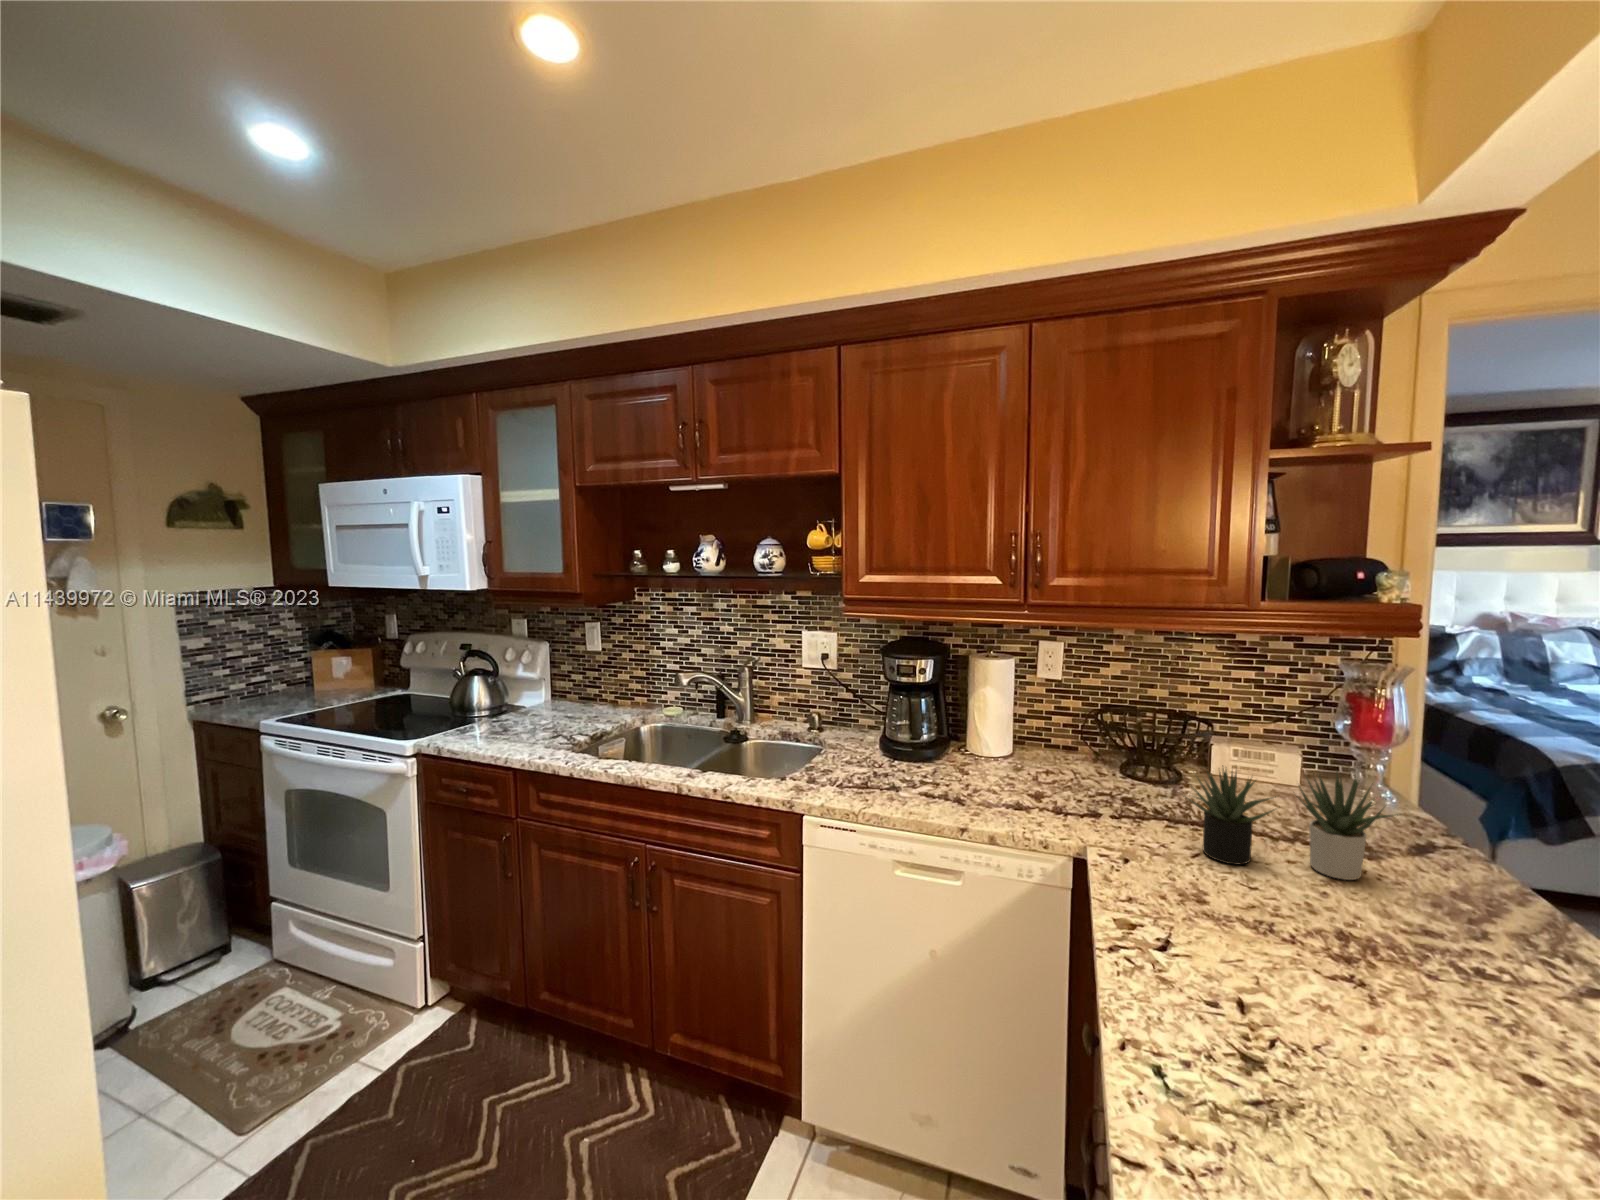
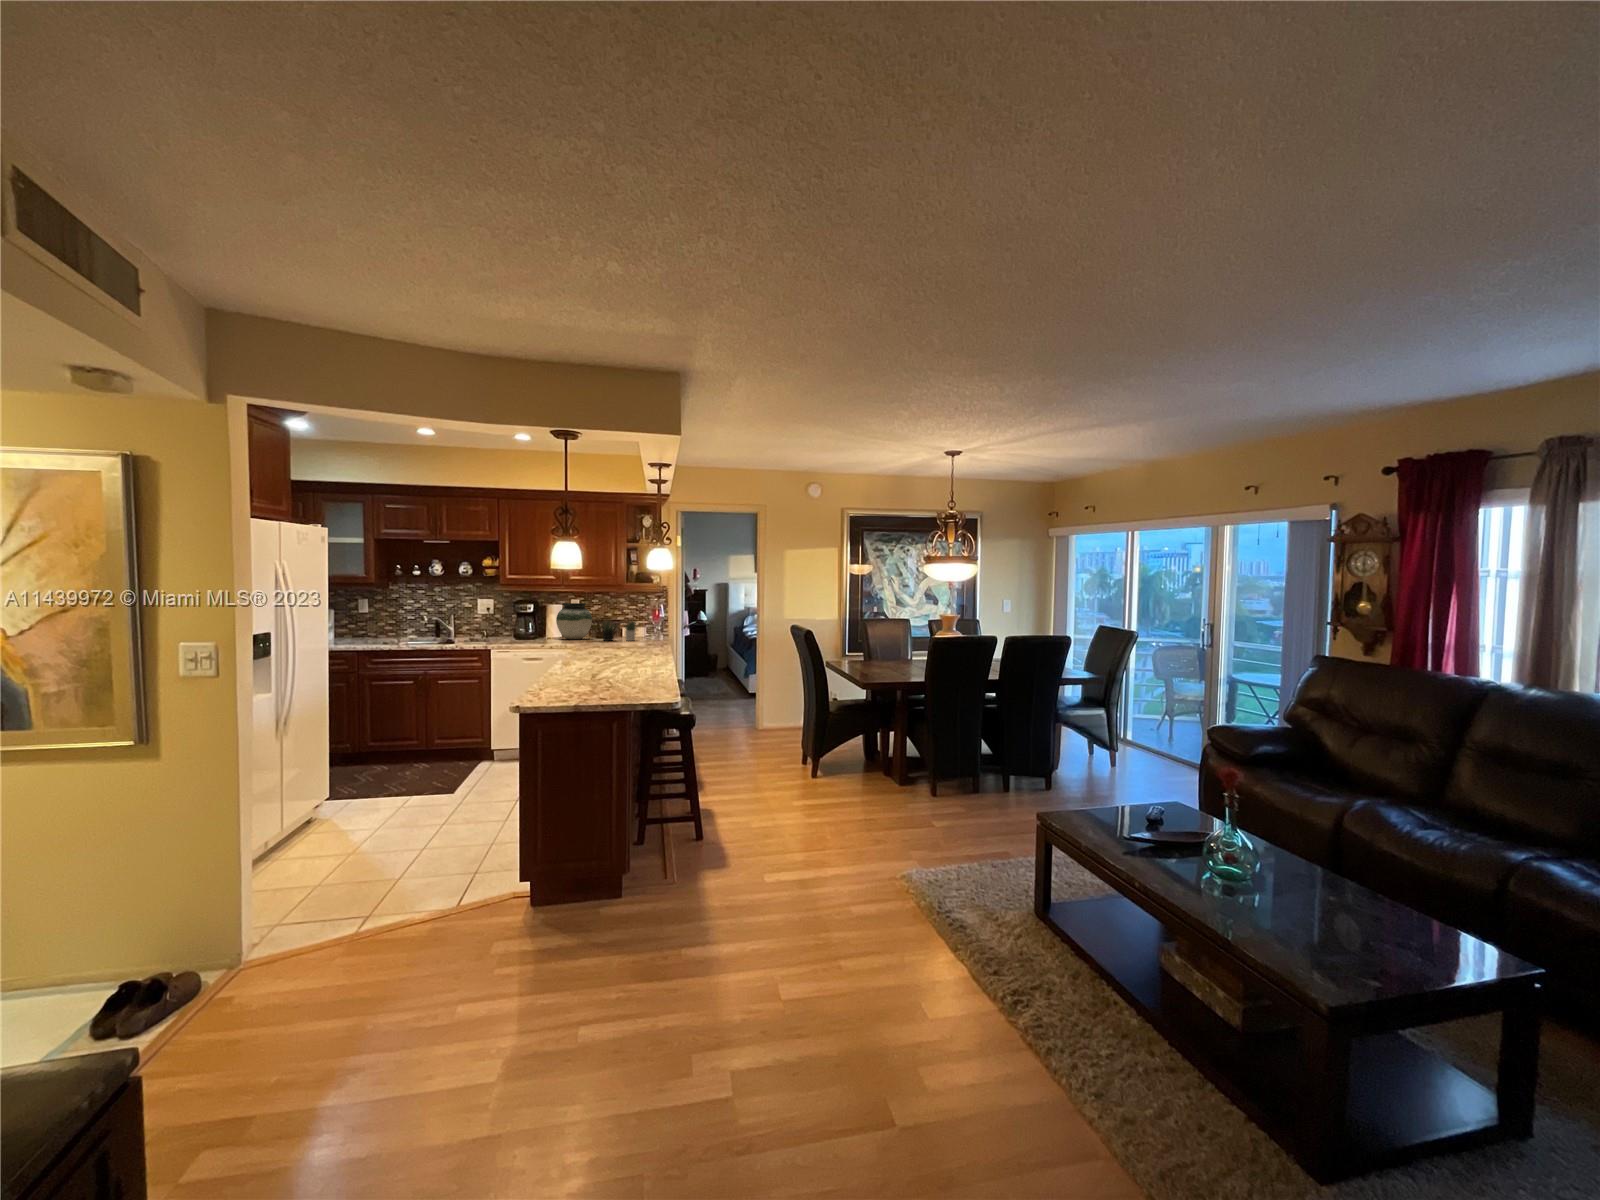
vase: none [1004,665,1127,795] -> present [556,603,592,639]

